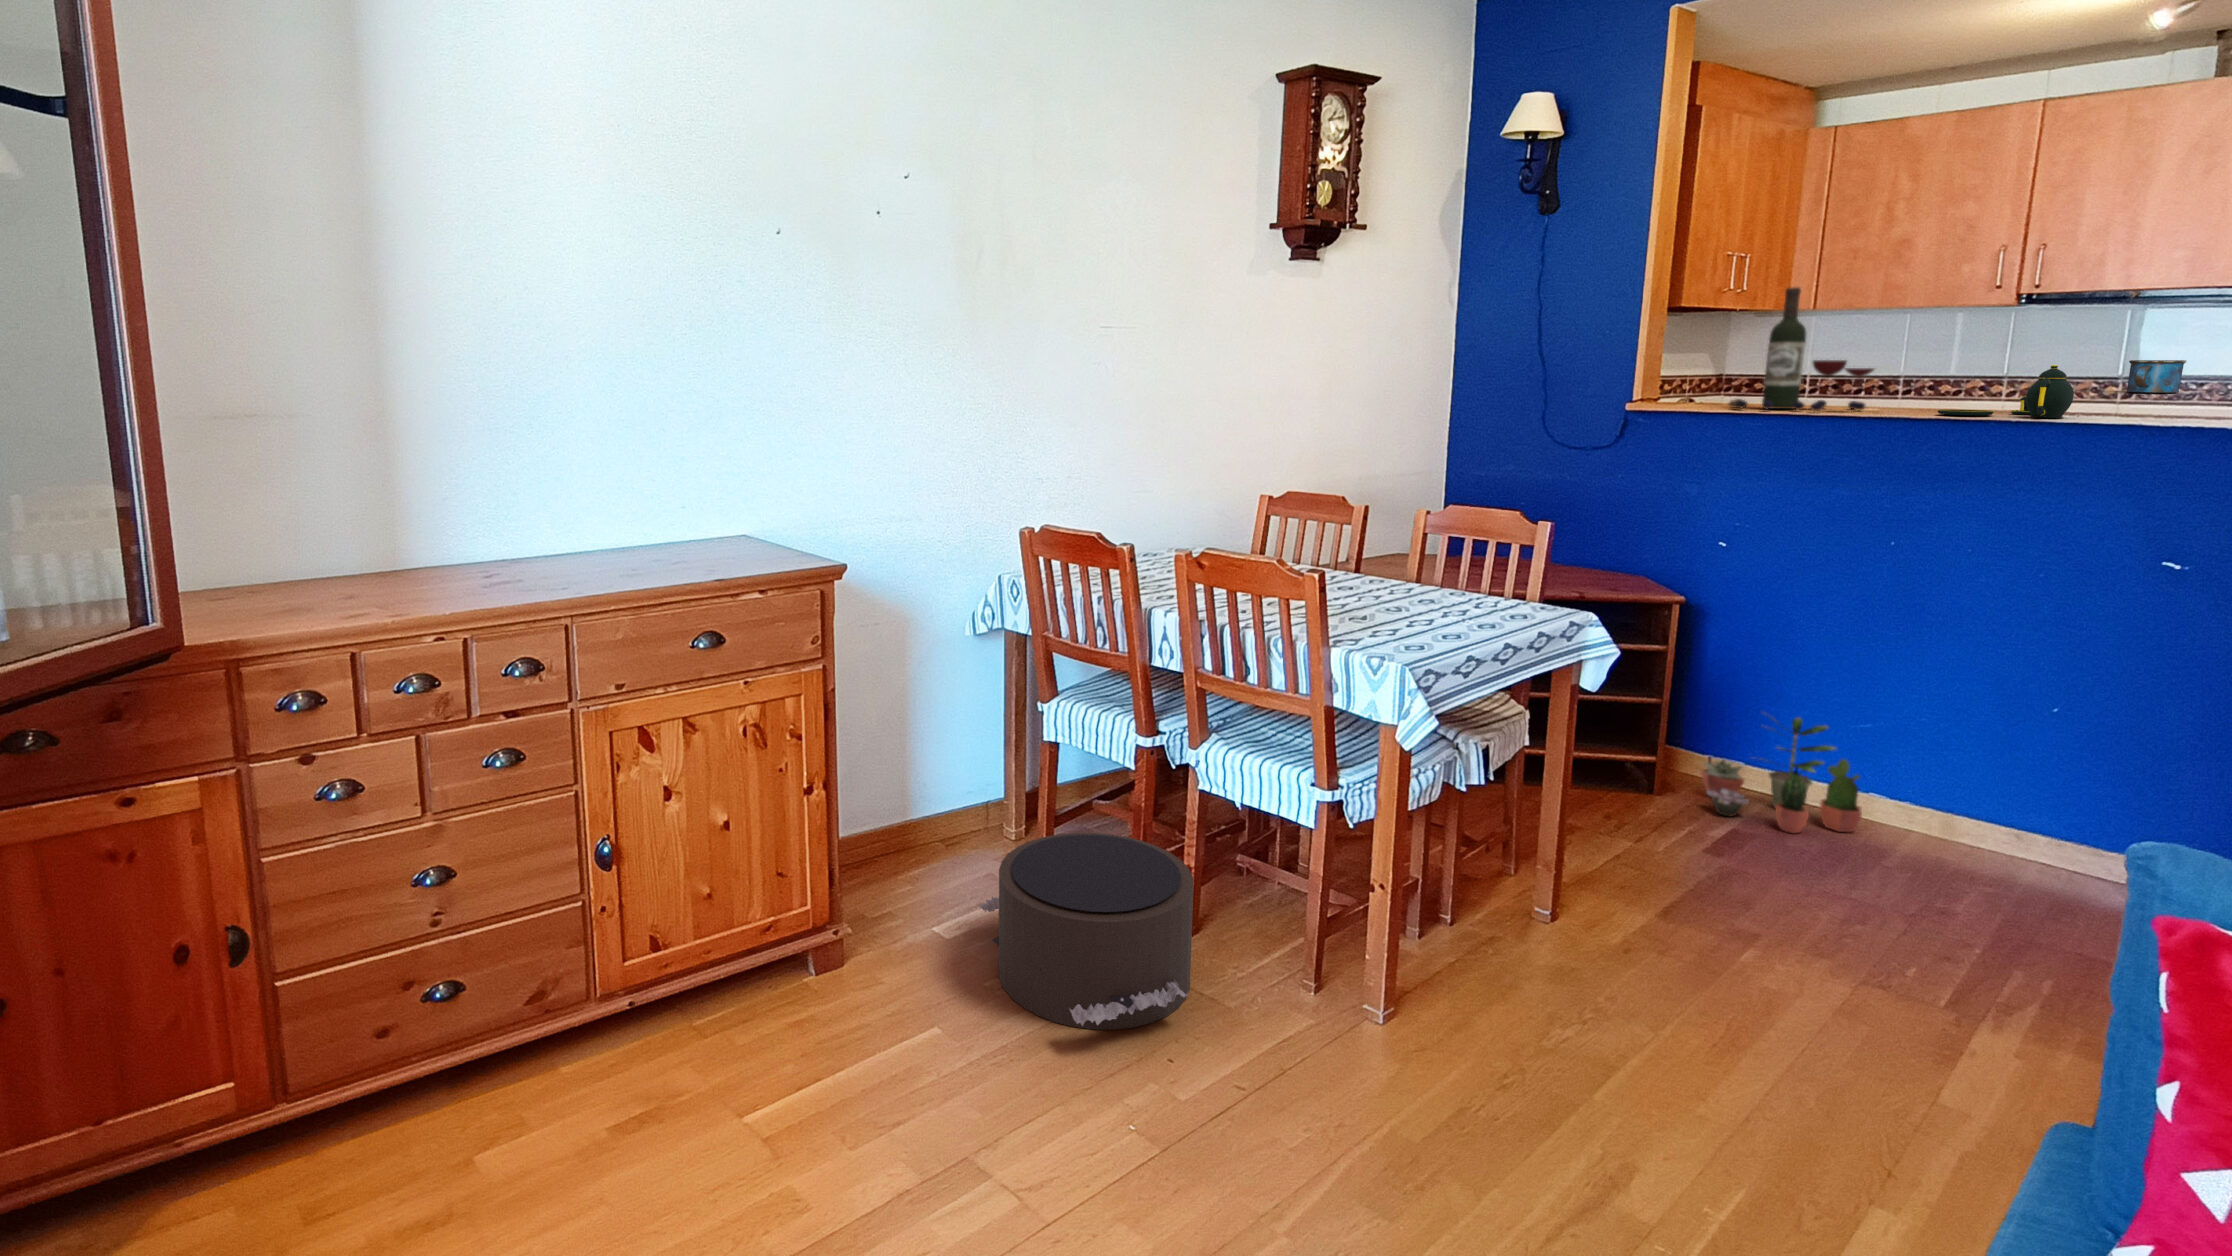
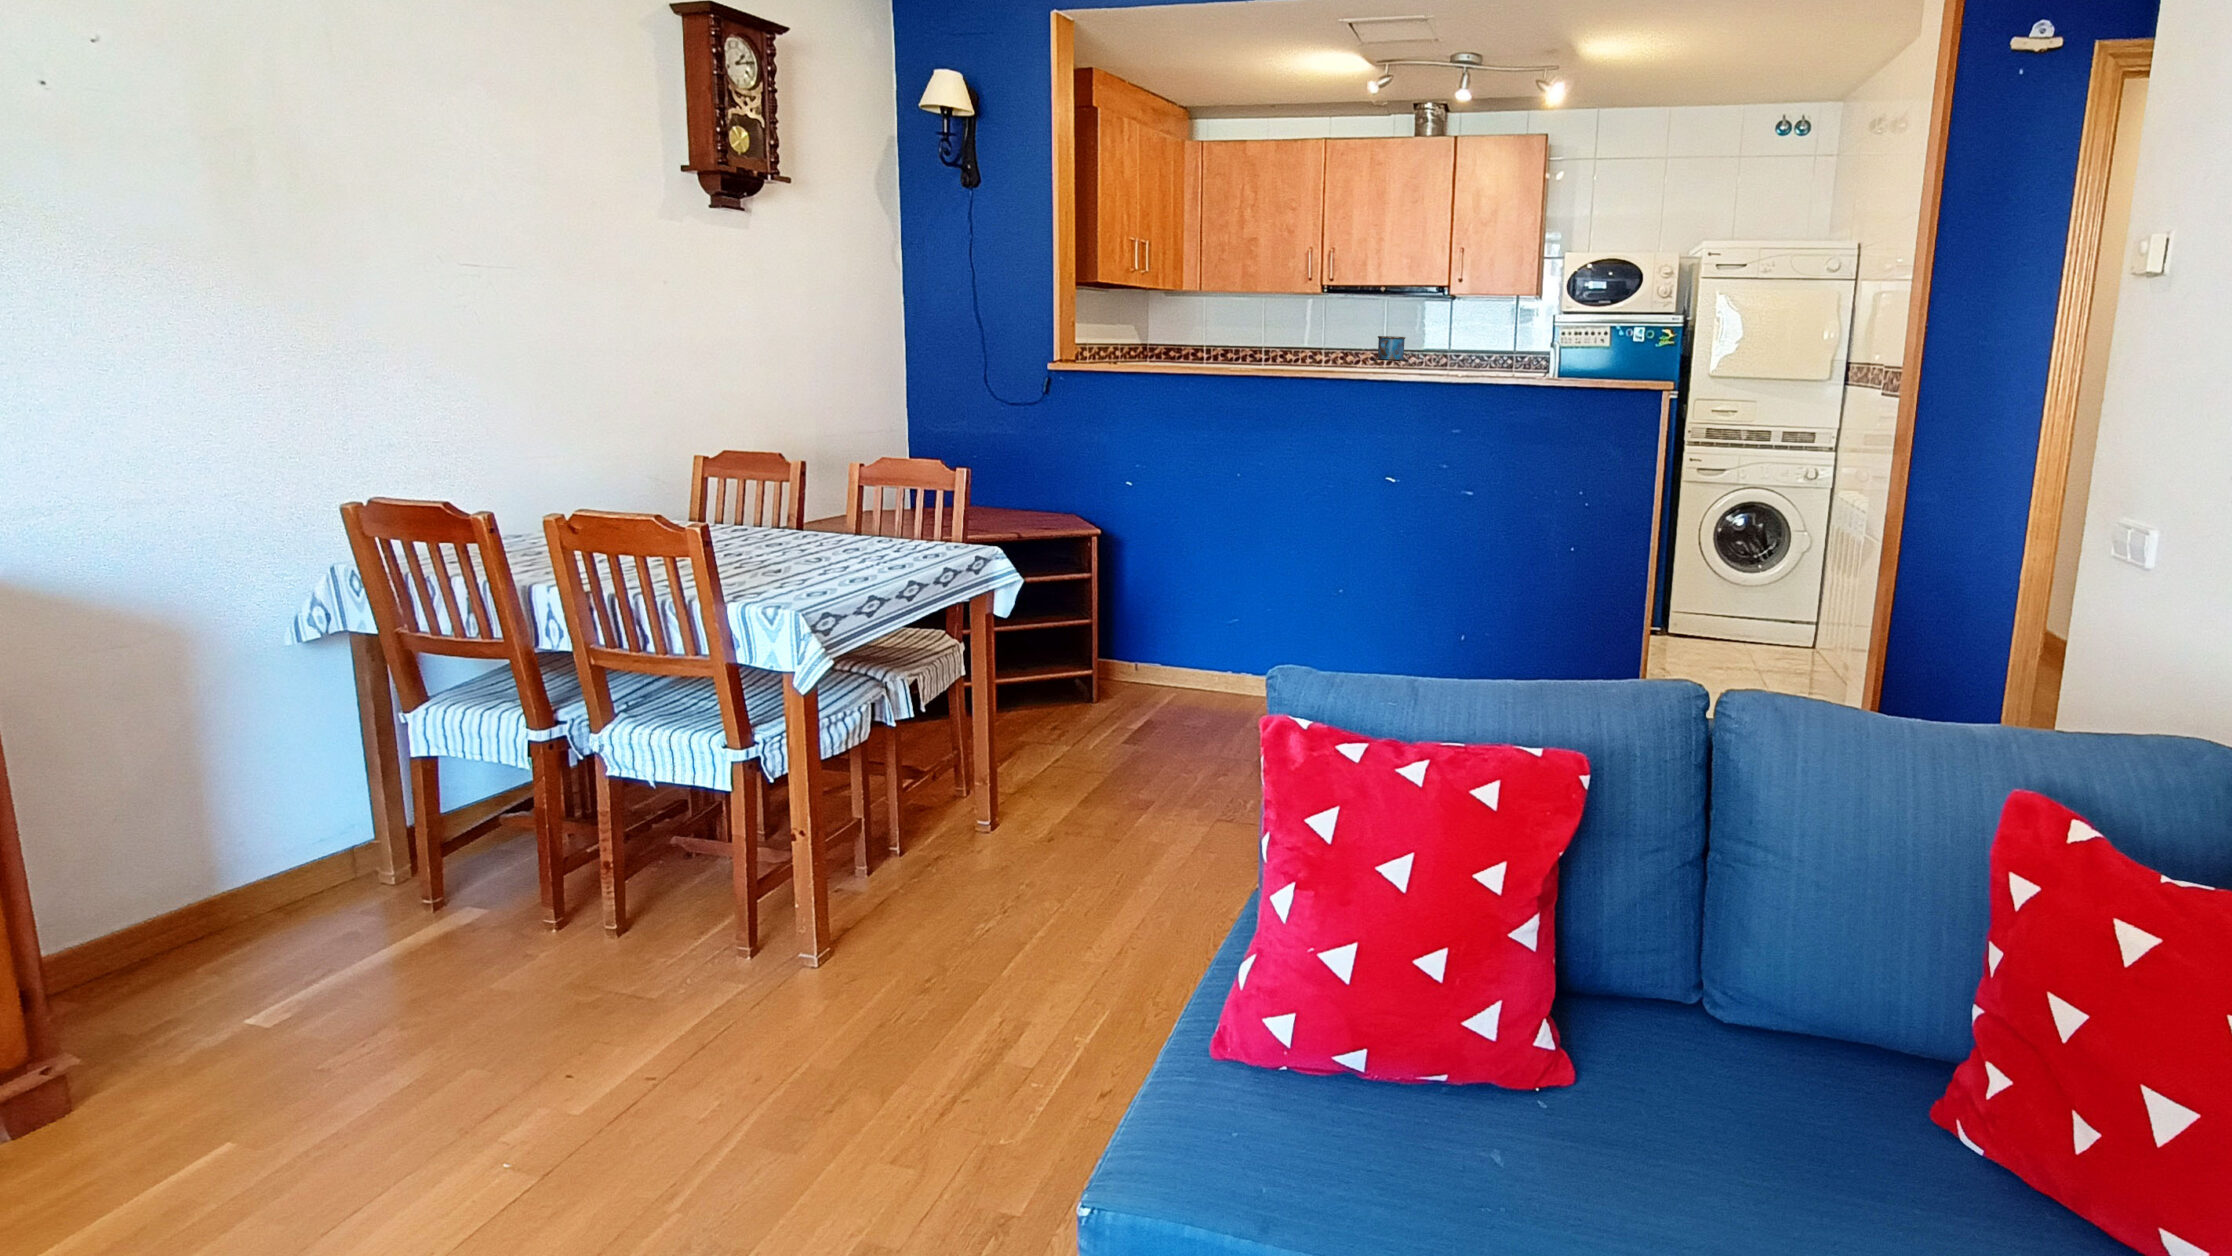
wine bottle: present [1729,287,1874,411] -> none [1121,268,1215,372]
teapot: present [1937,365,2074,418] -> none [1251,337,1324,376]
potted plant: present [1701,717,1862,833] -> none [1125,621,1230,716]
pouf: present [979,833,1193,1030] -> none [316,847,611,1076]

